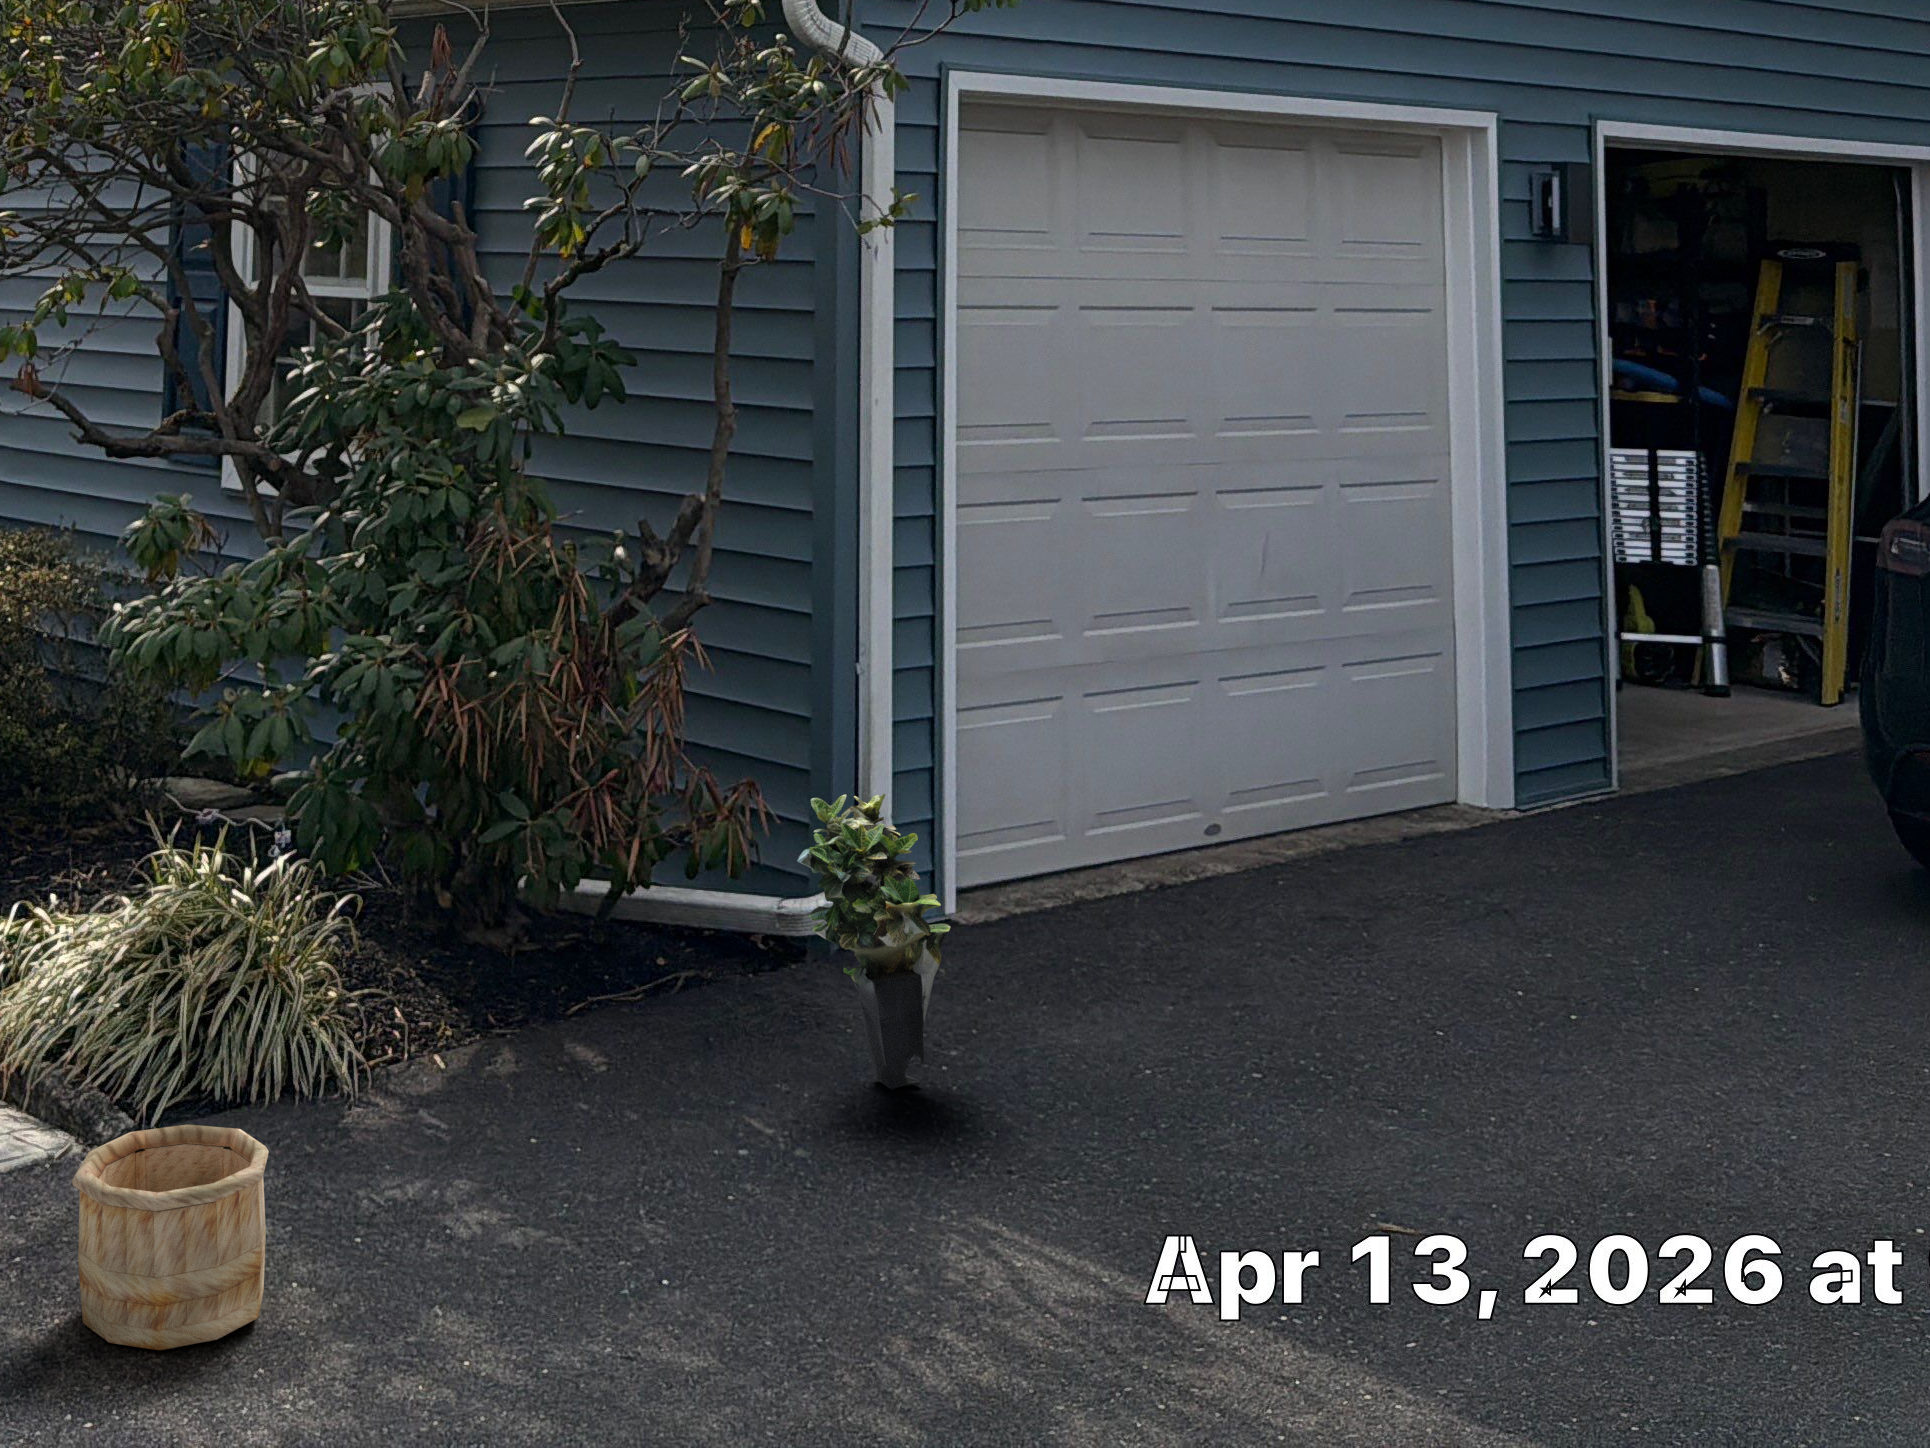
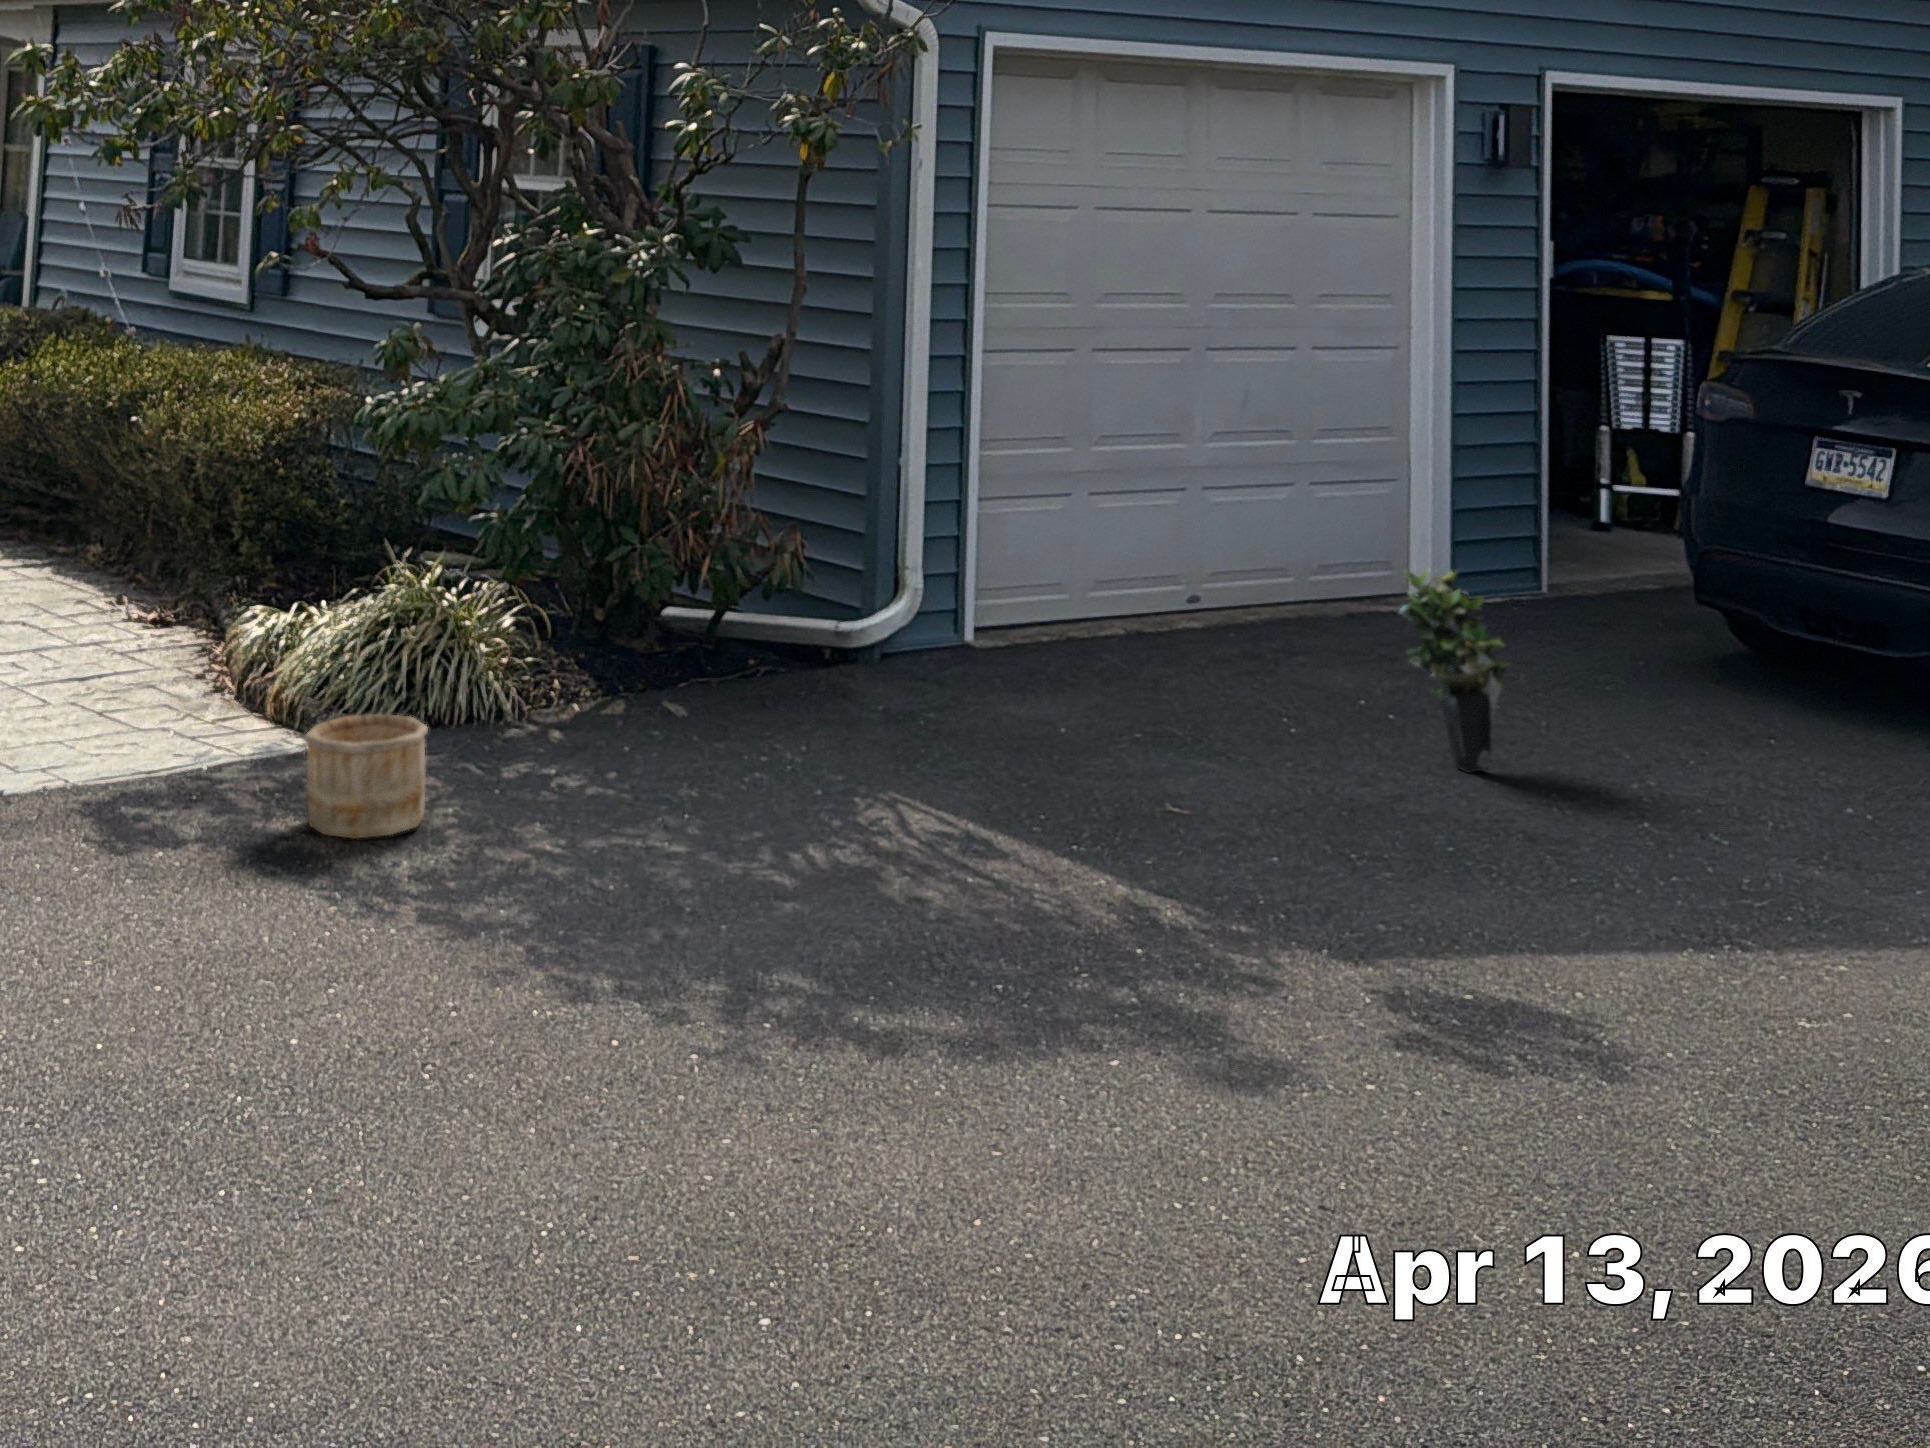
potted plant: present [798,794,950,1090] -> present [1399,570,1509,773]

